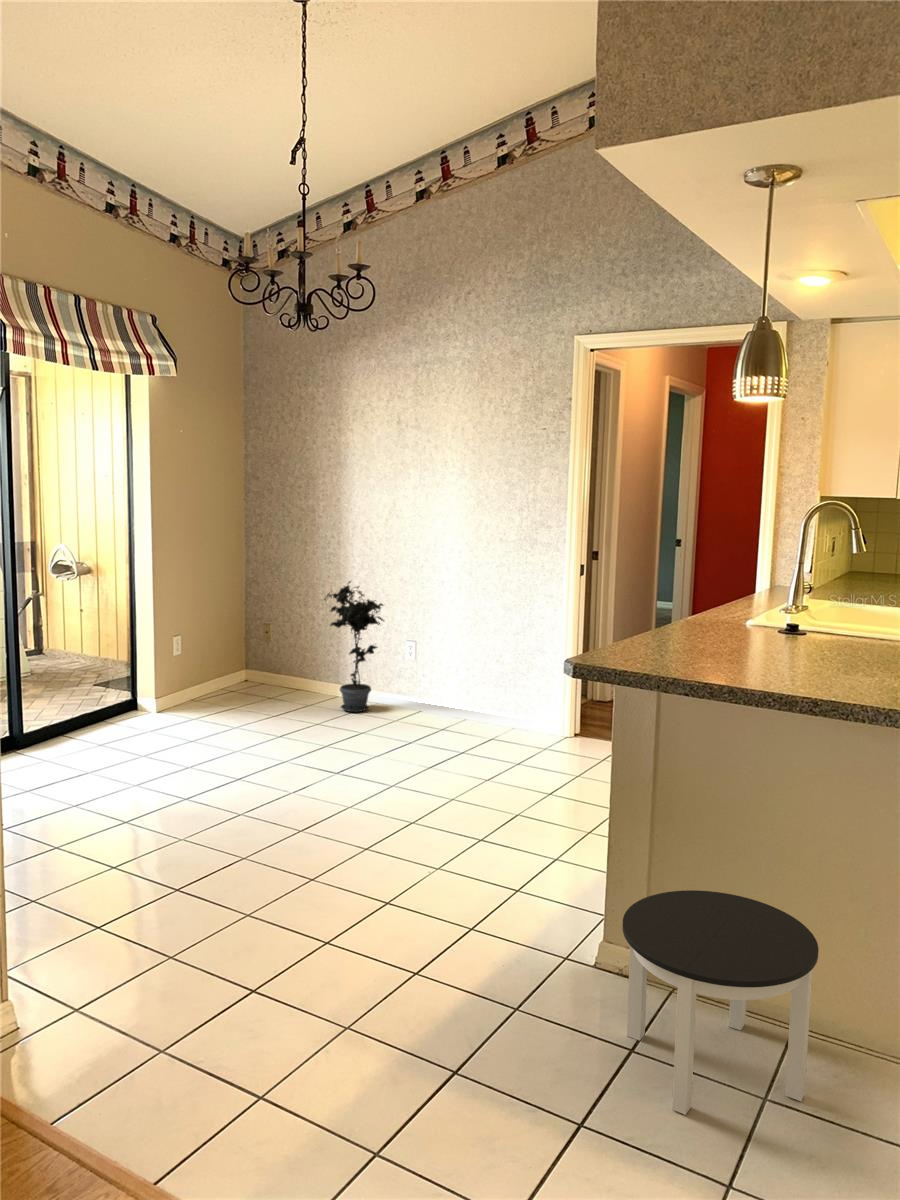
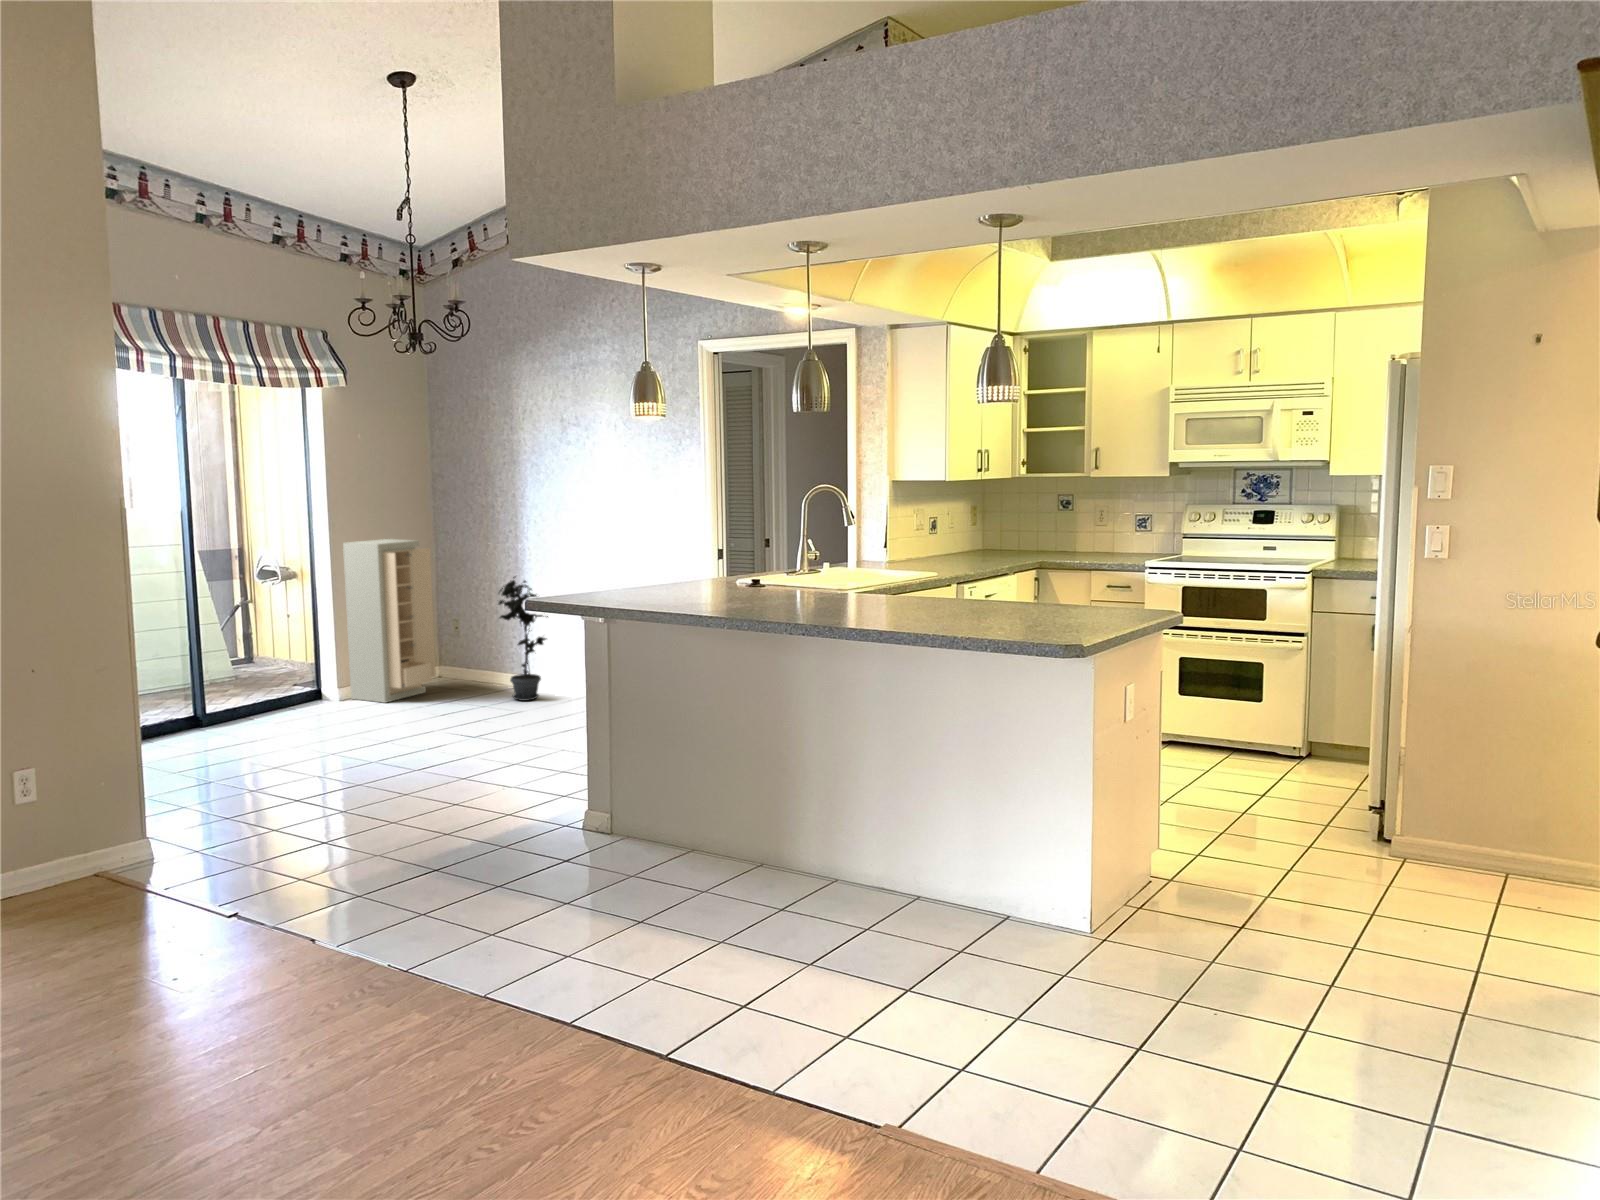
storage cabinet: none [165,541,254,714] -> present [343,539,435,703]
round table: present [622,890,819,1115] -> none [531,797,664,932]

